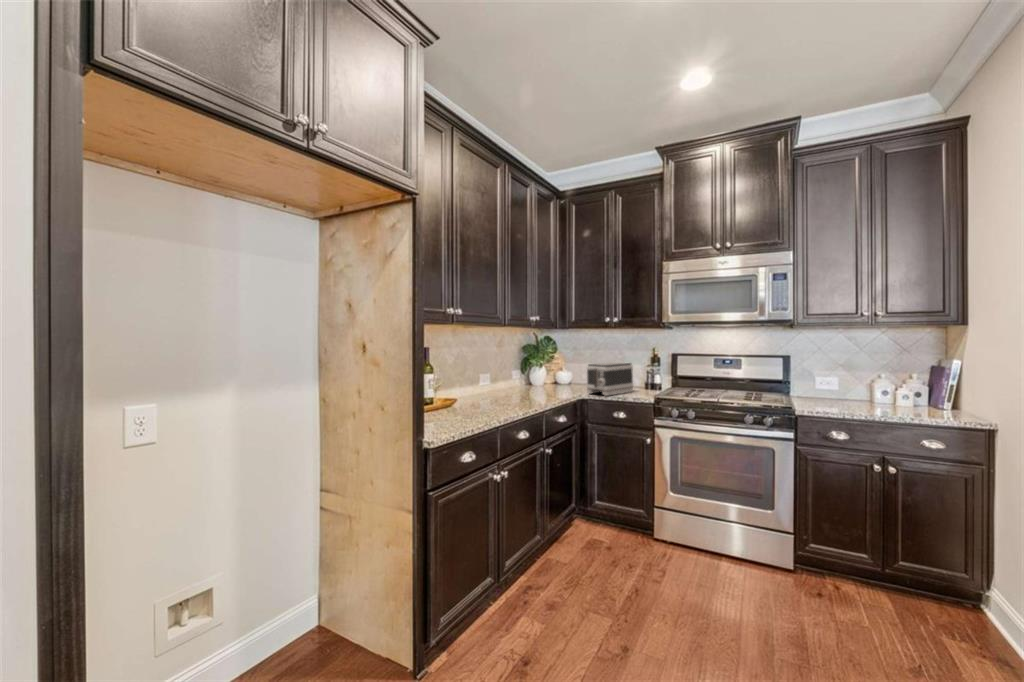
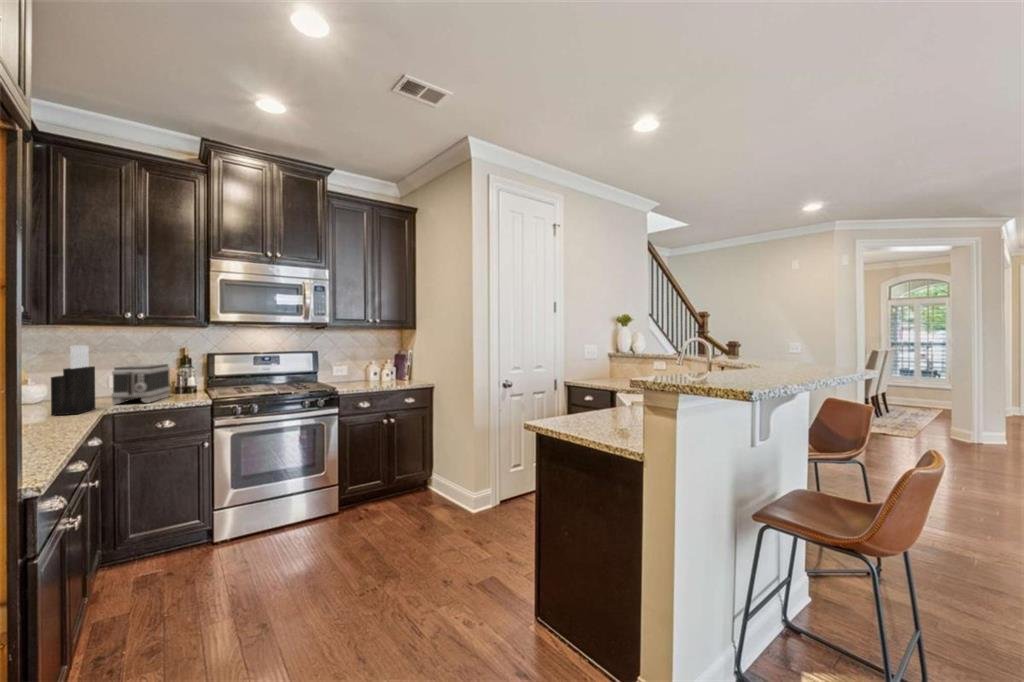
knife block: none [545,346,574,398] -> present [51,345,95,415]

